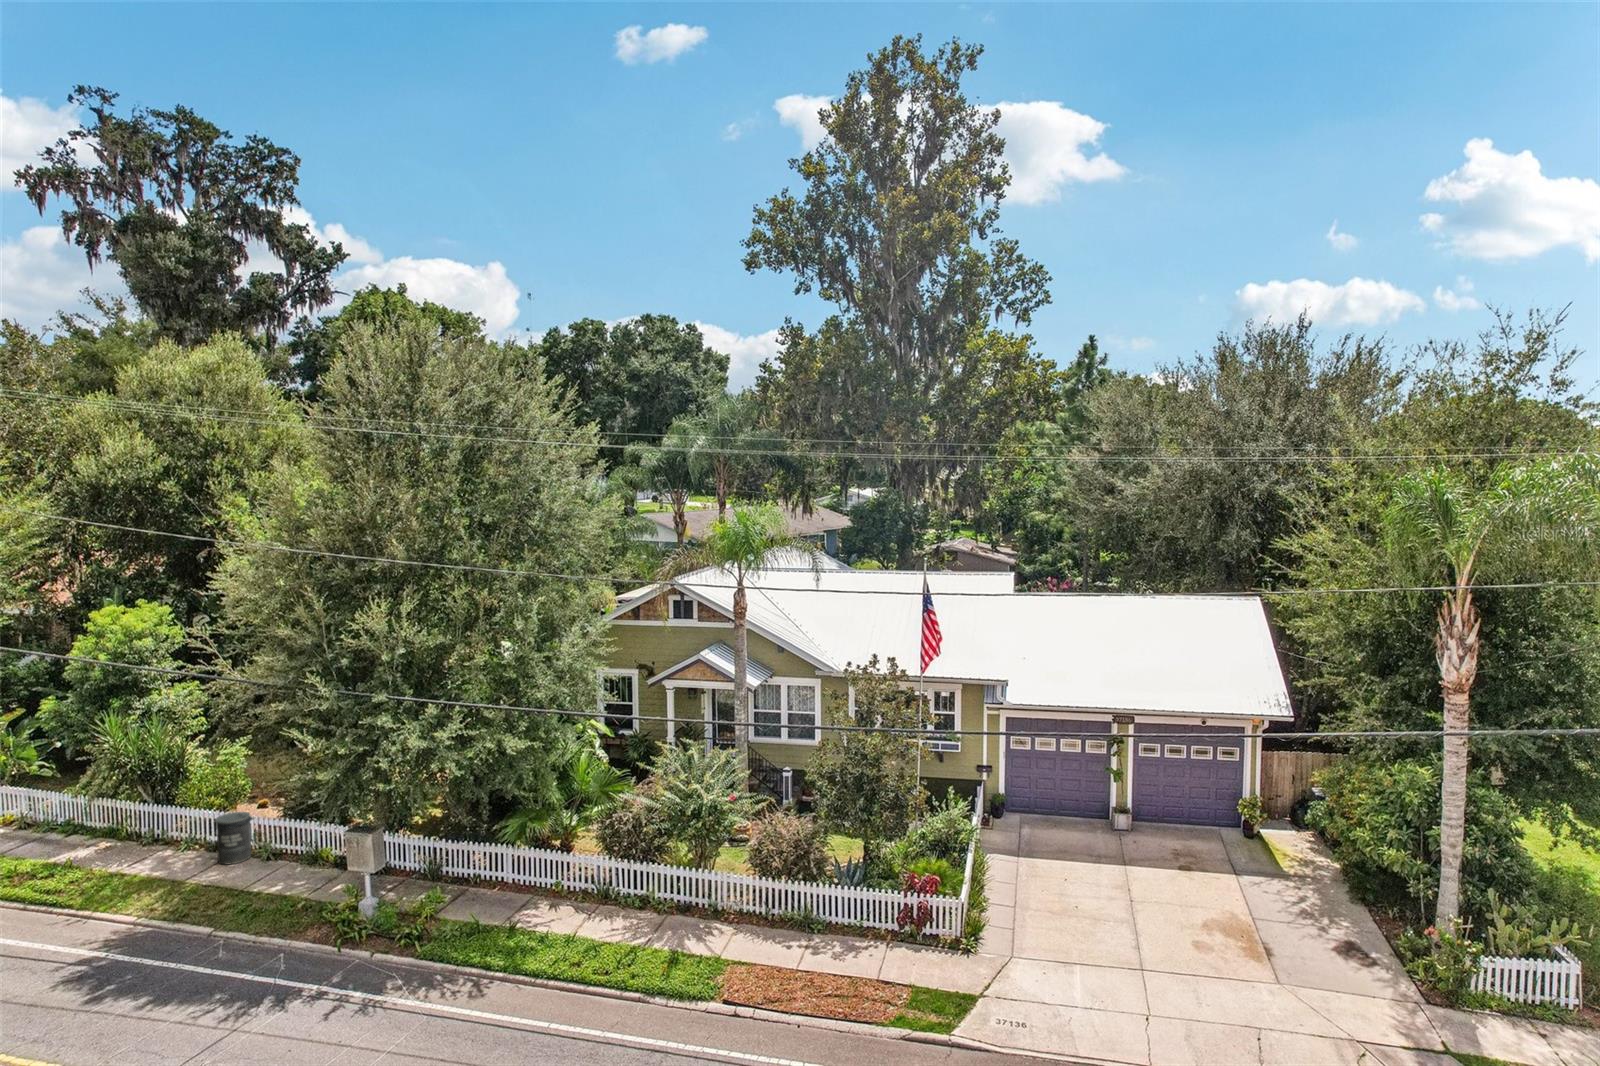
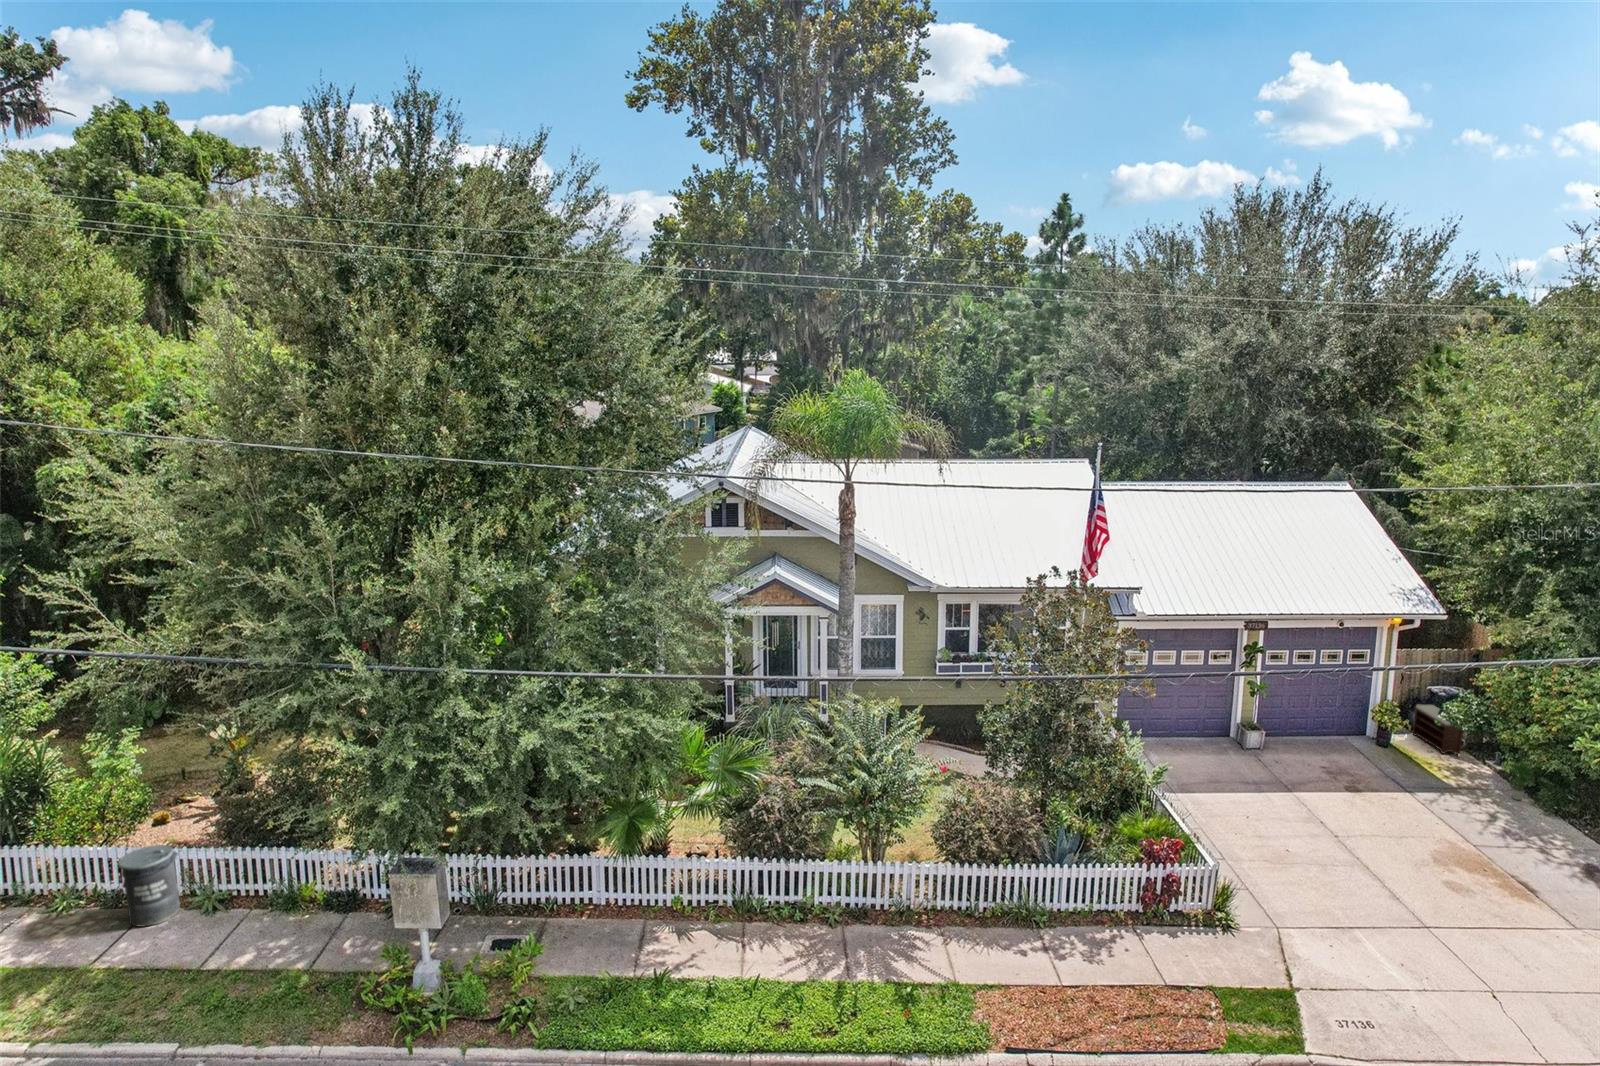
bench: none [1294,806,1328,854] -> present [1412,705,1463,754]
potted plant: none [1331,853,1358,894] -> present [1510,761,1529,800]

